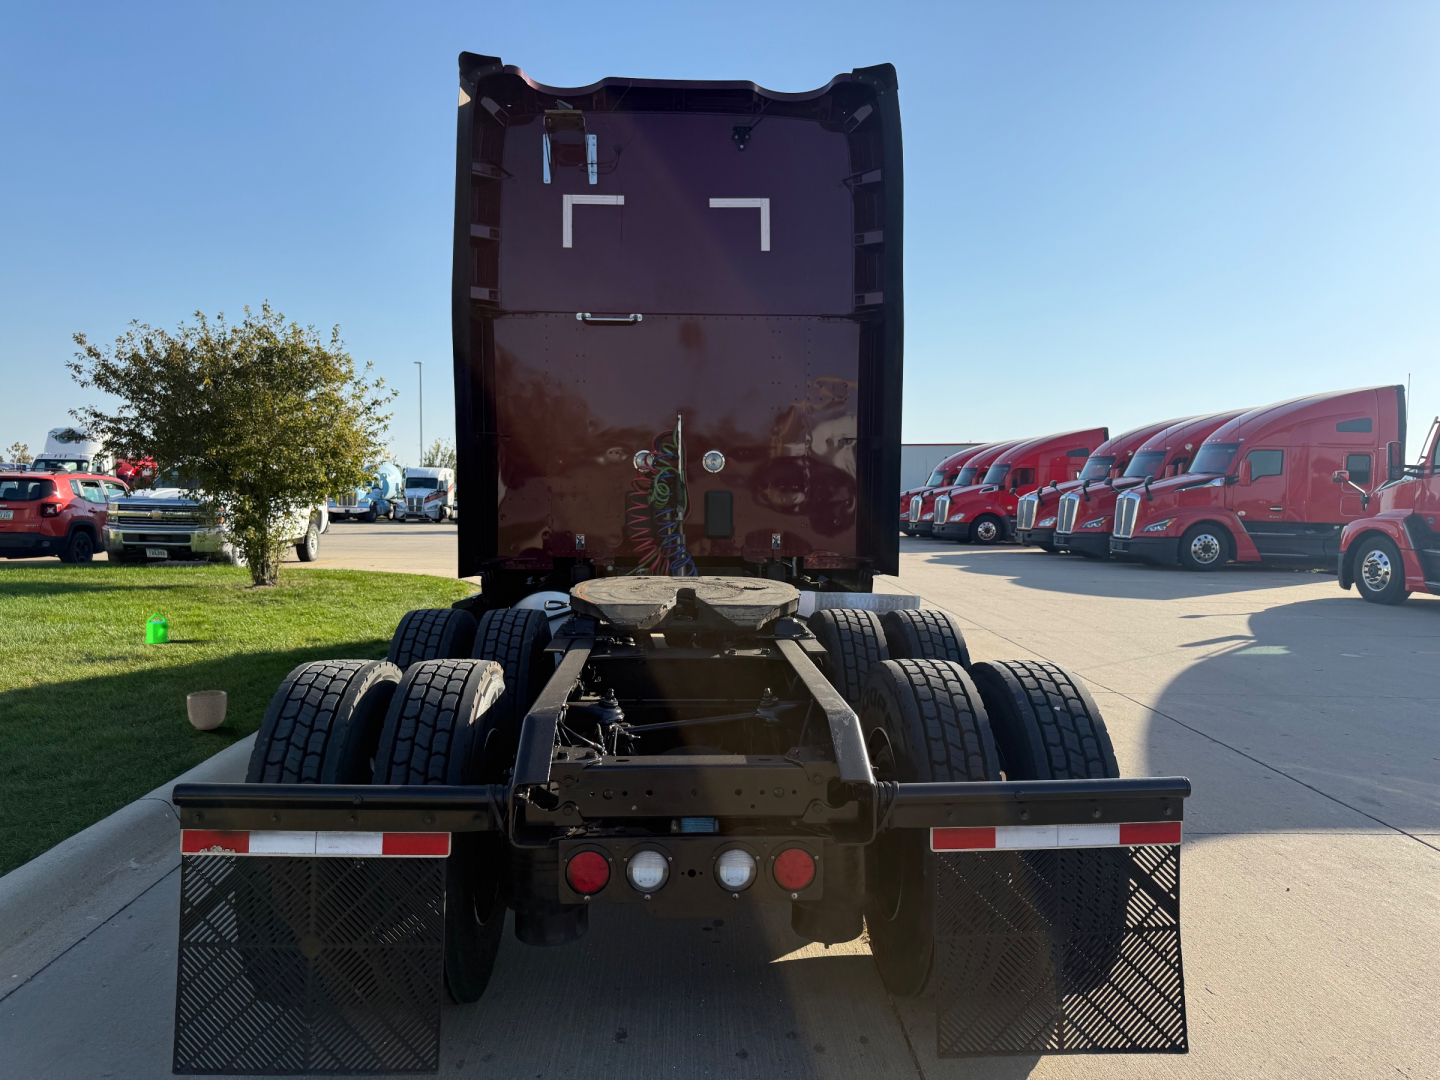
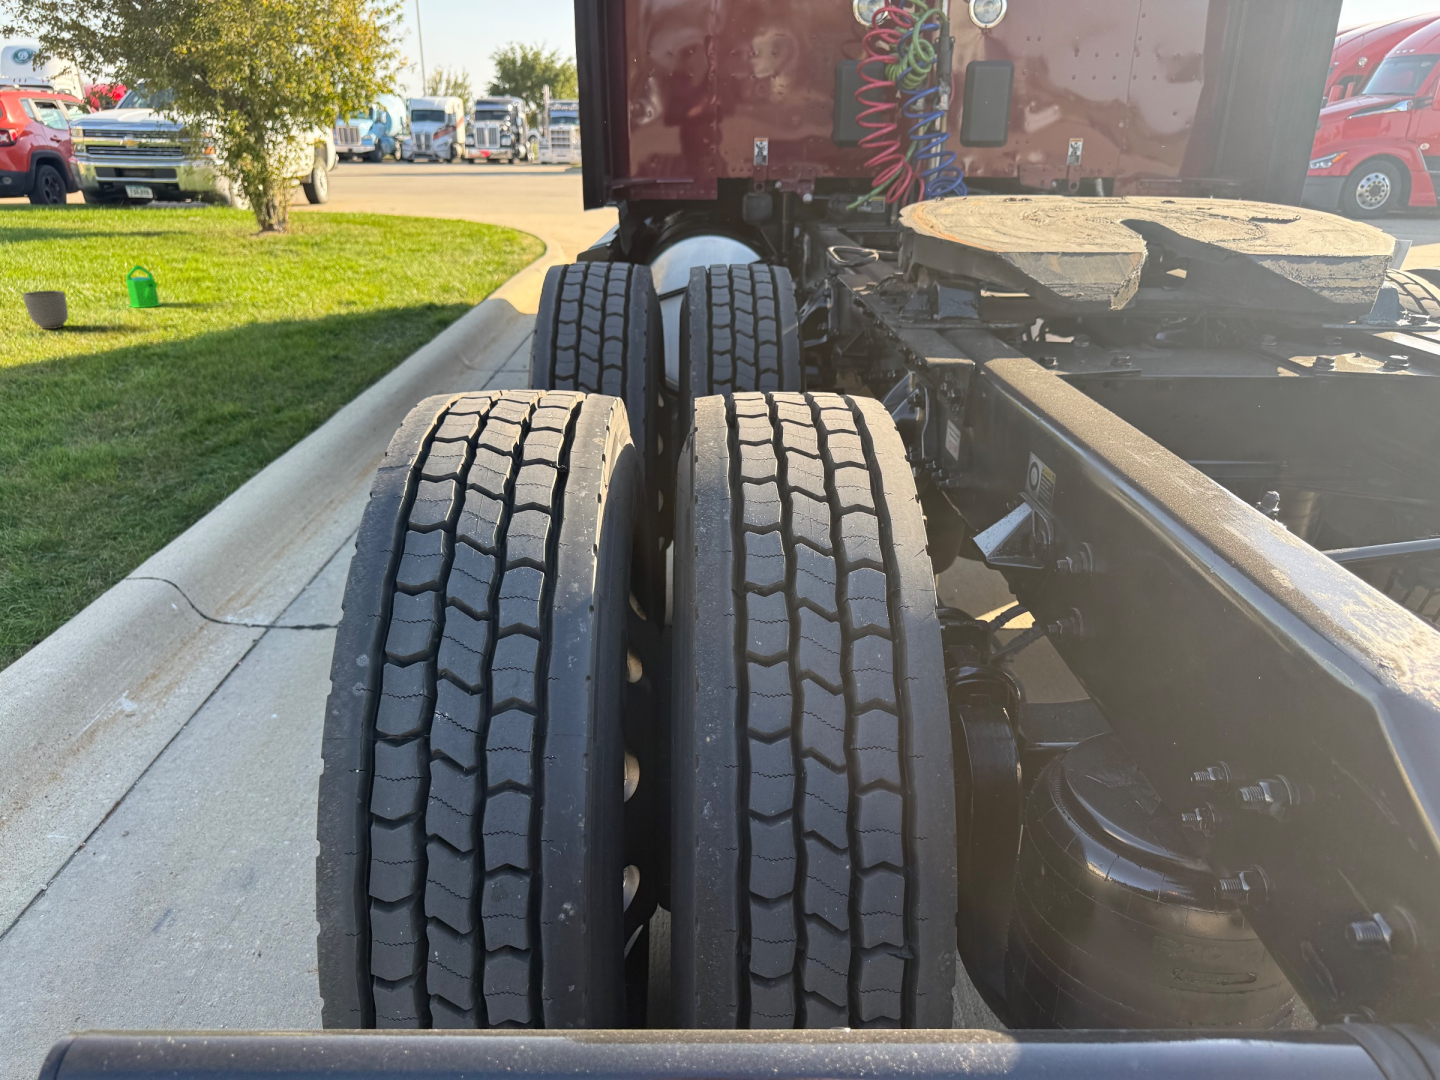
planter: present [187,691,227,730] -> present [23,290,68,329]

